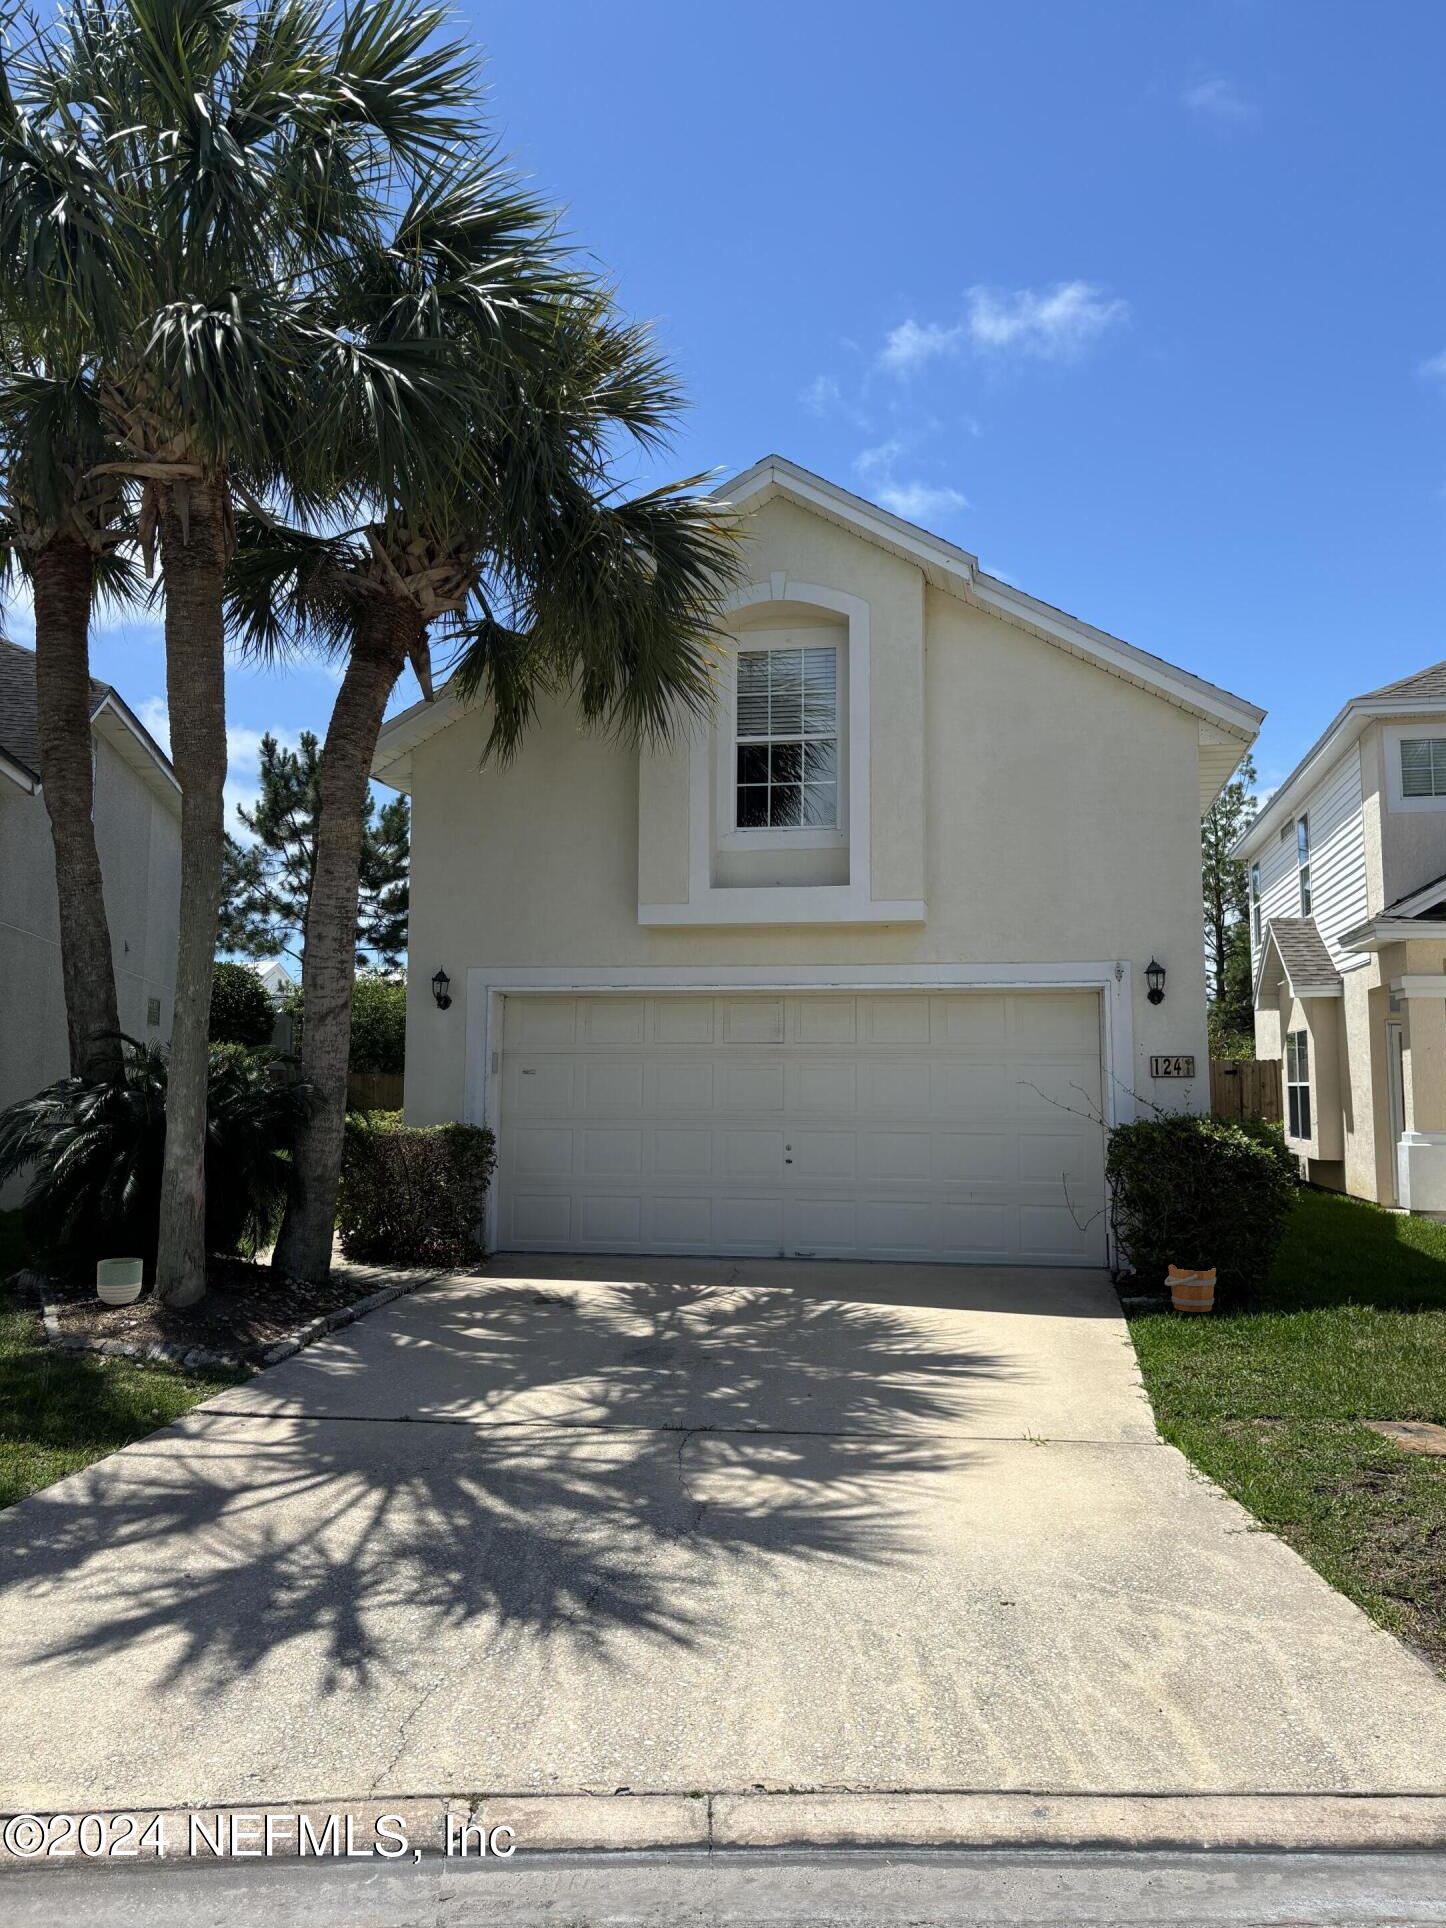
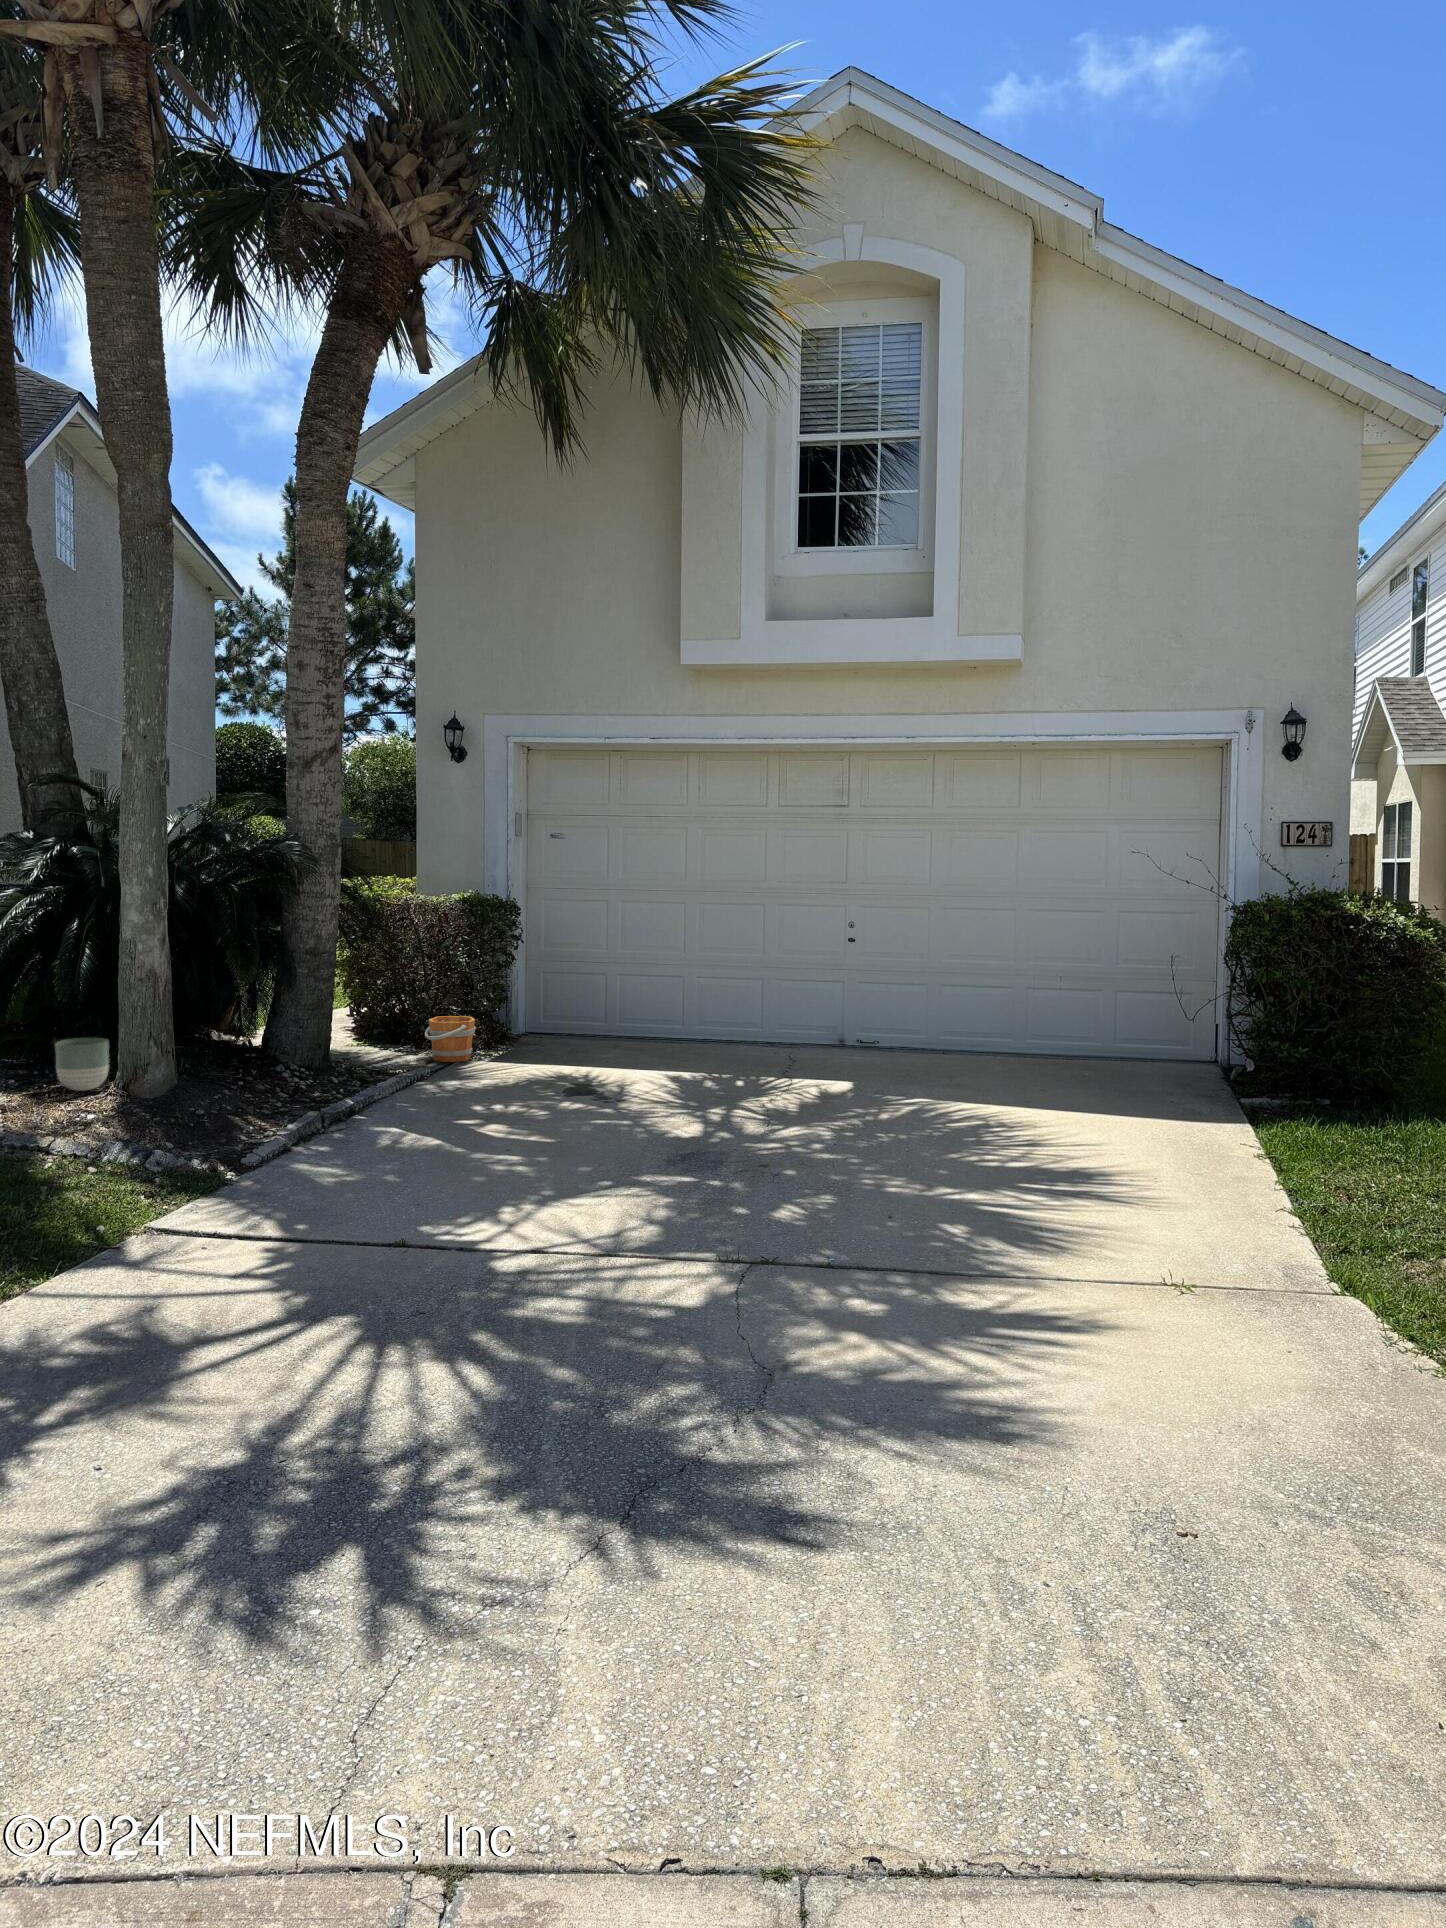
bucket: present [1165,1265,1216,1312] -> present [425,1016,475,1062]

